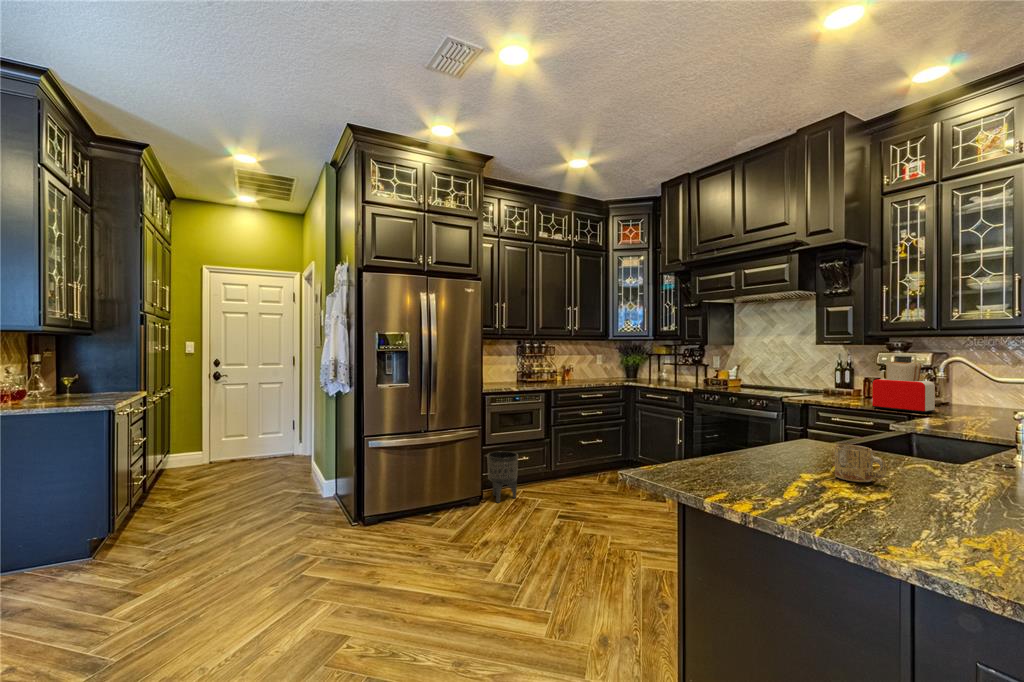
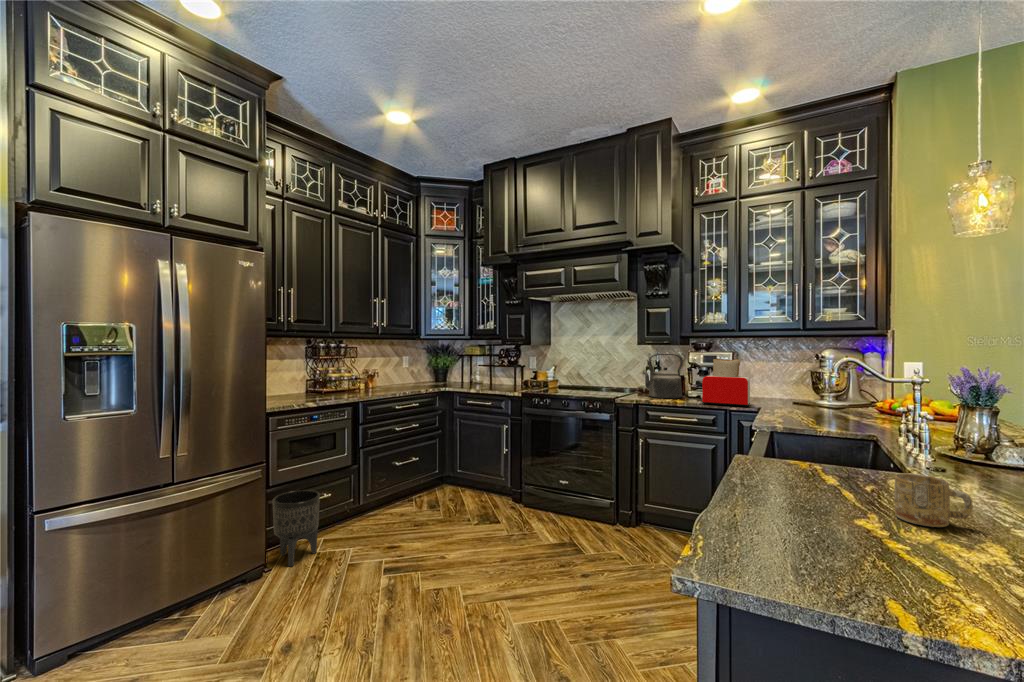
kettle: none [814,355,865,402] -> present [643,354,683,398]

